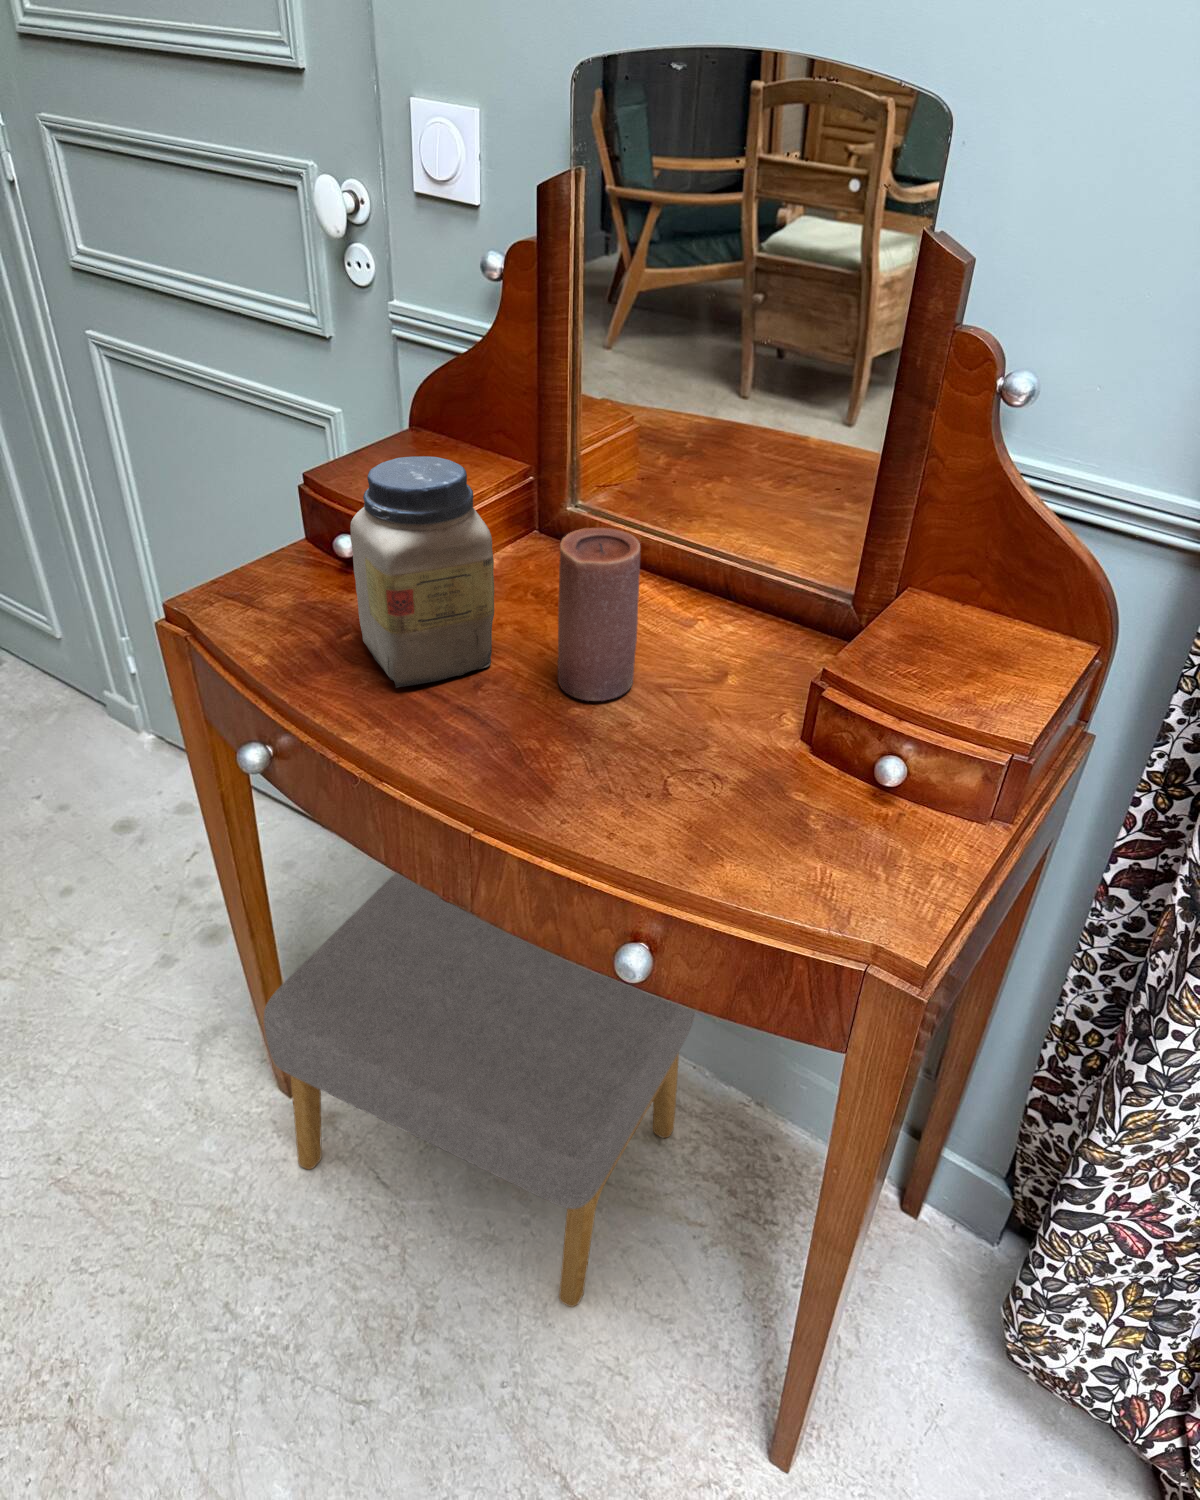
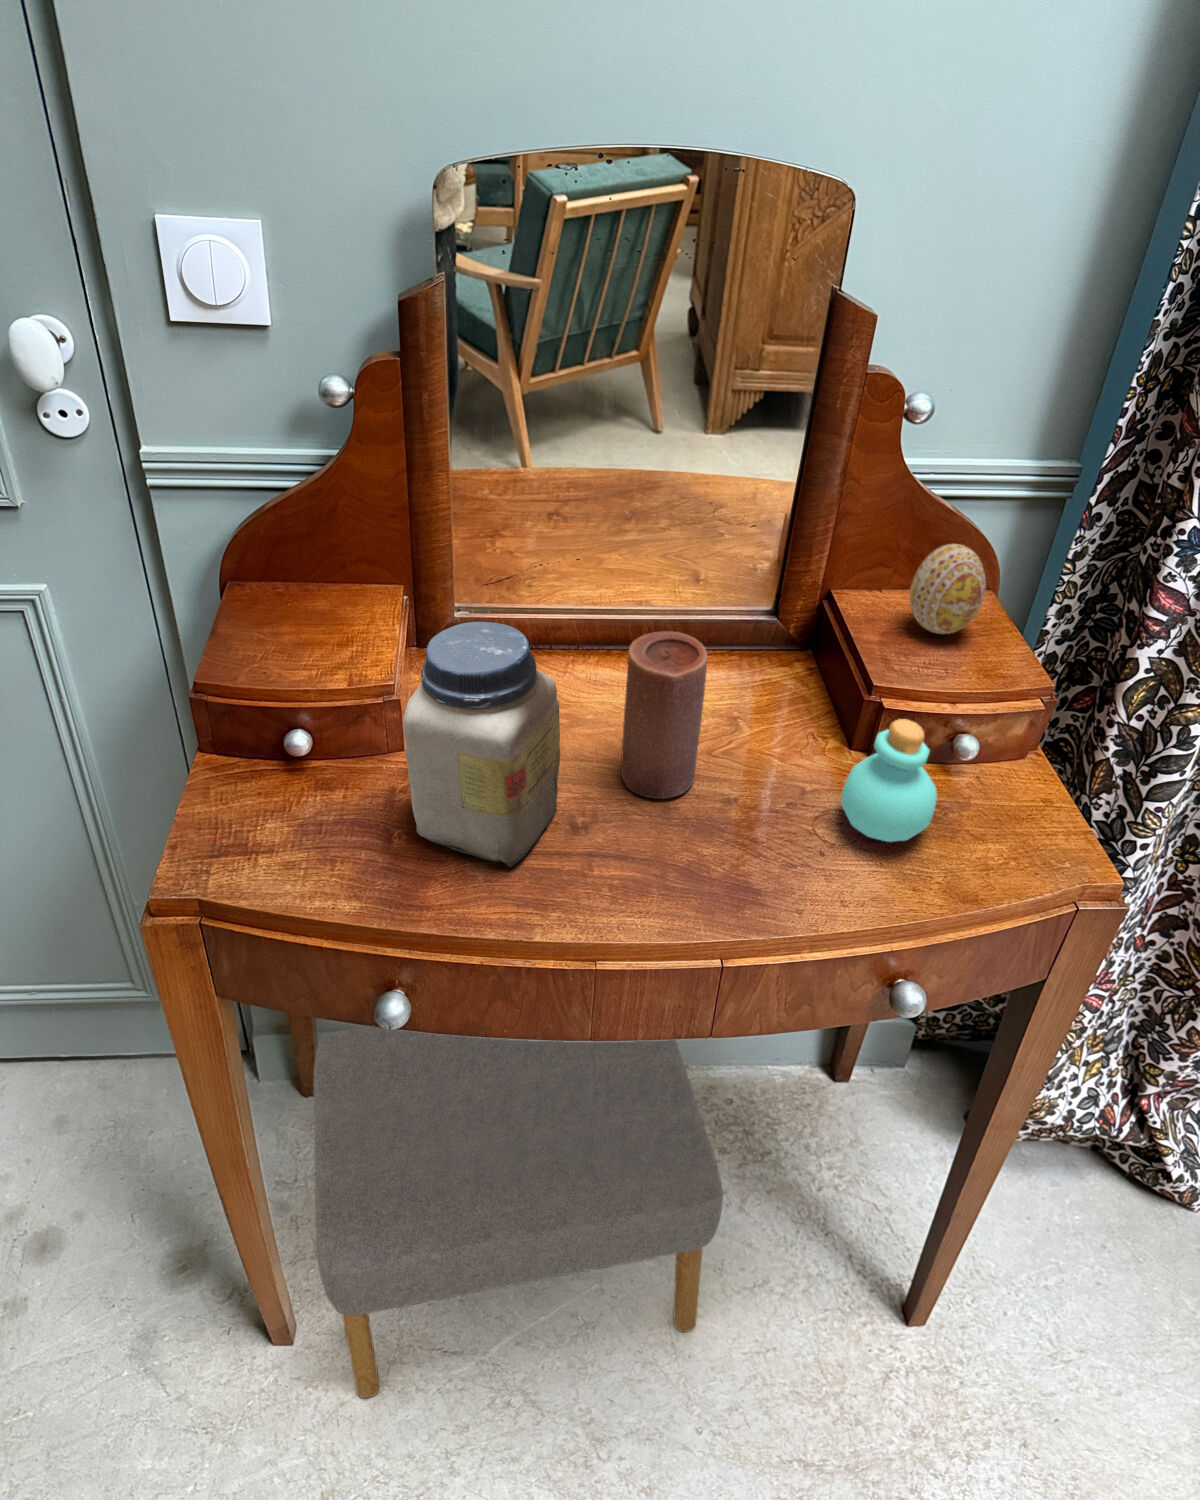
decorative egg: none [941,551,1033,659] -> present [910,544,986,634]
perfume bottle: none [692,680,796,820] -> present [841,719,937,842]

